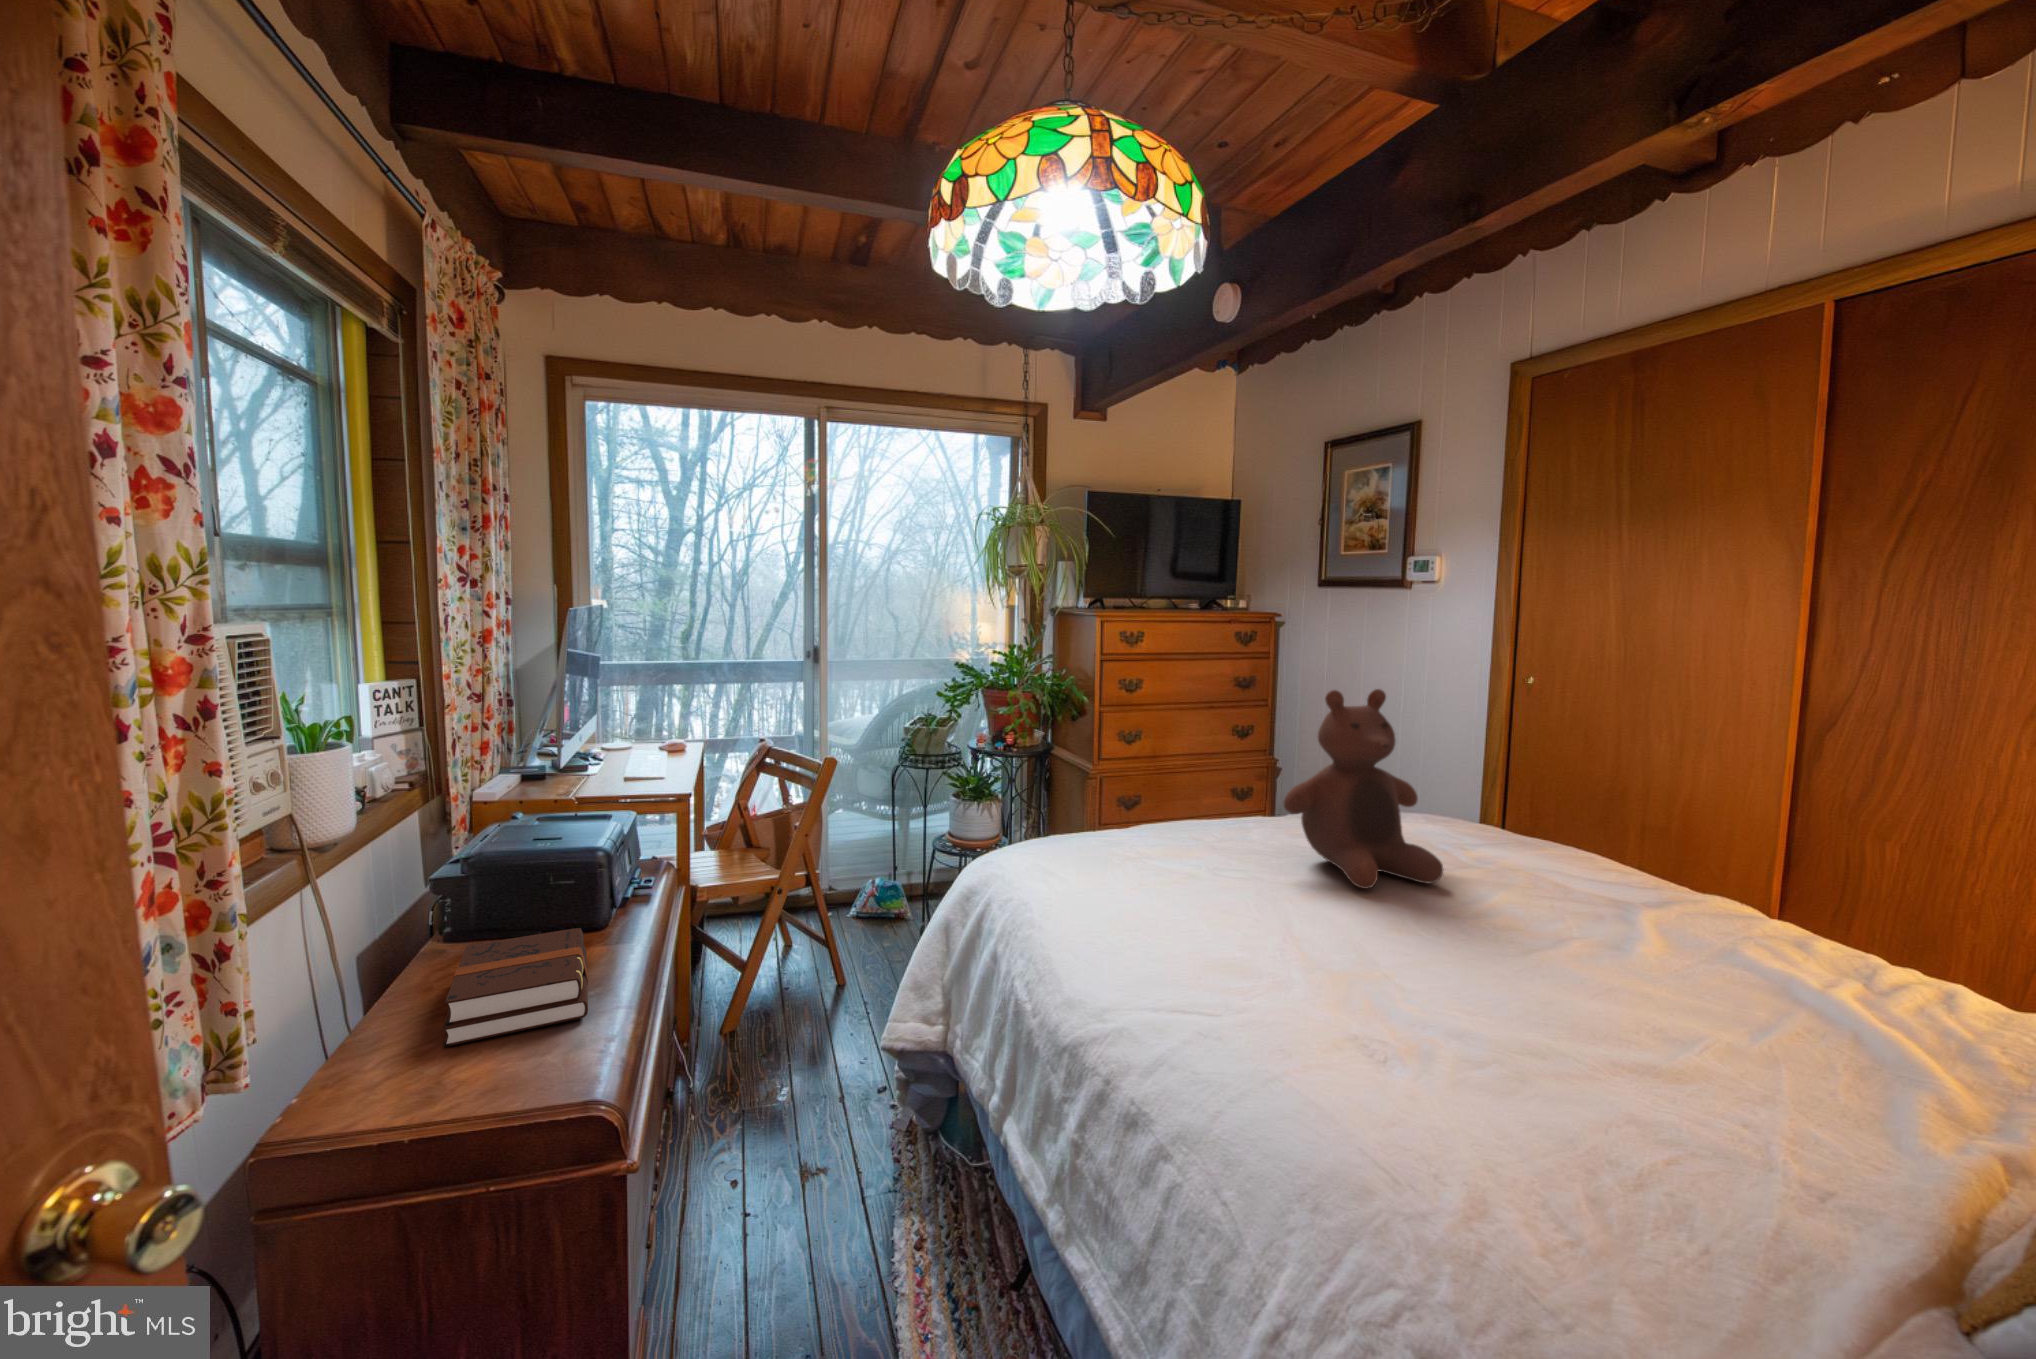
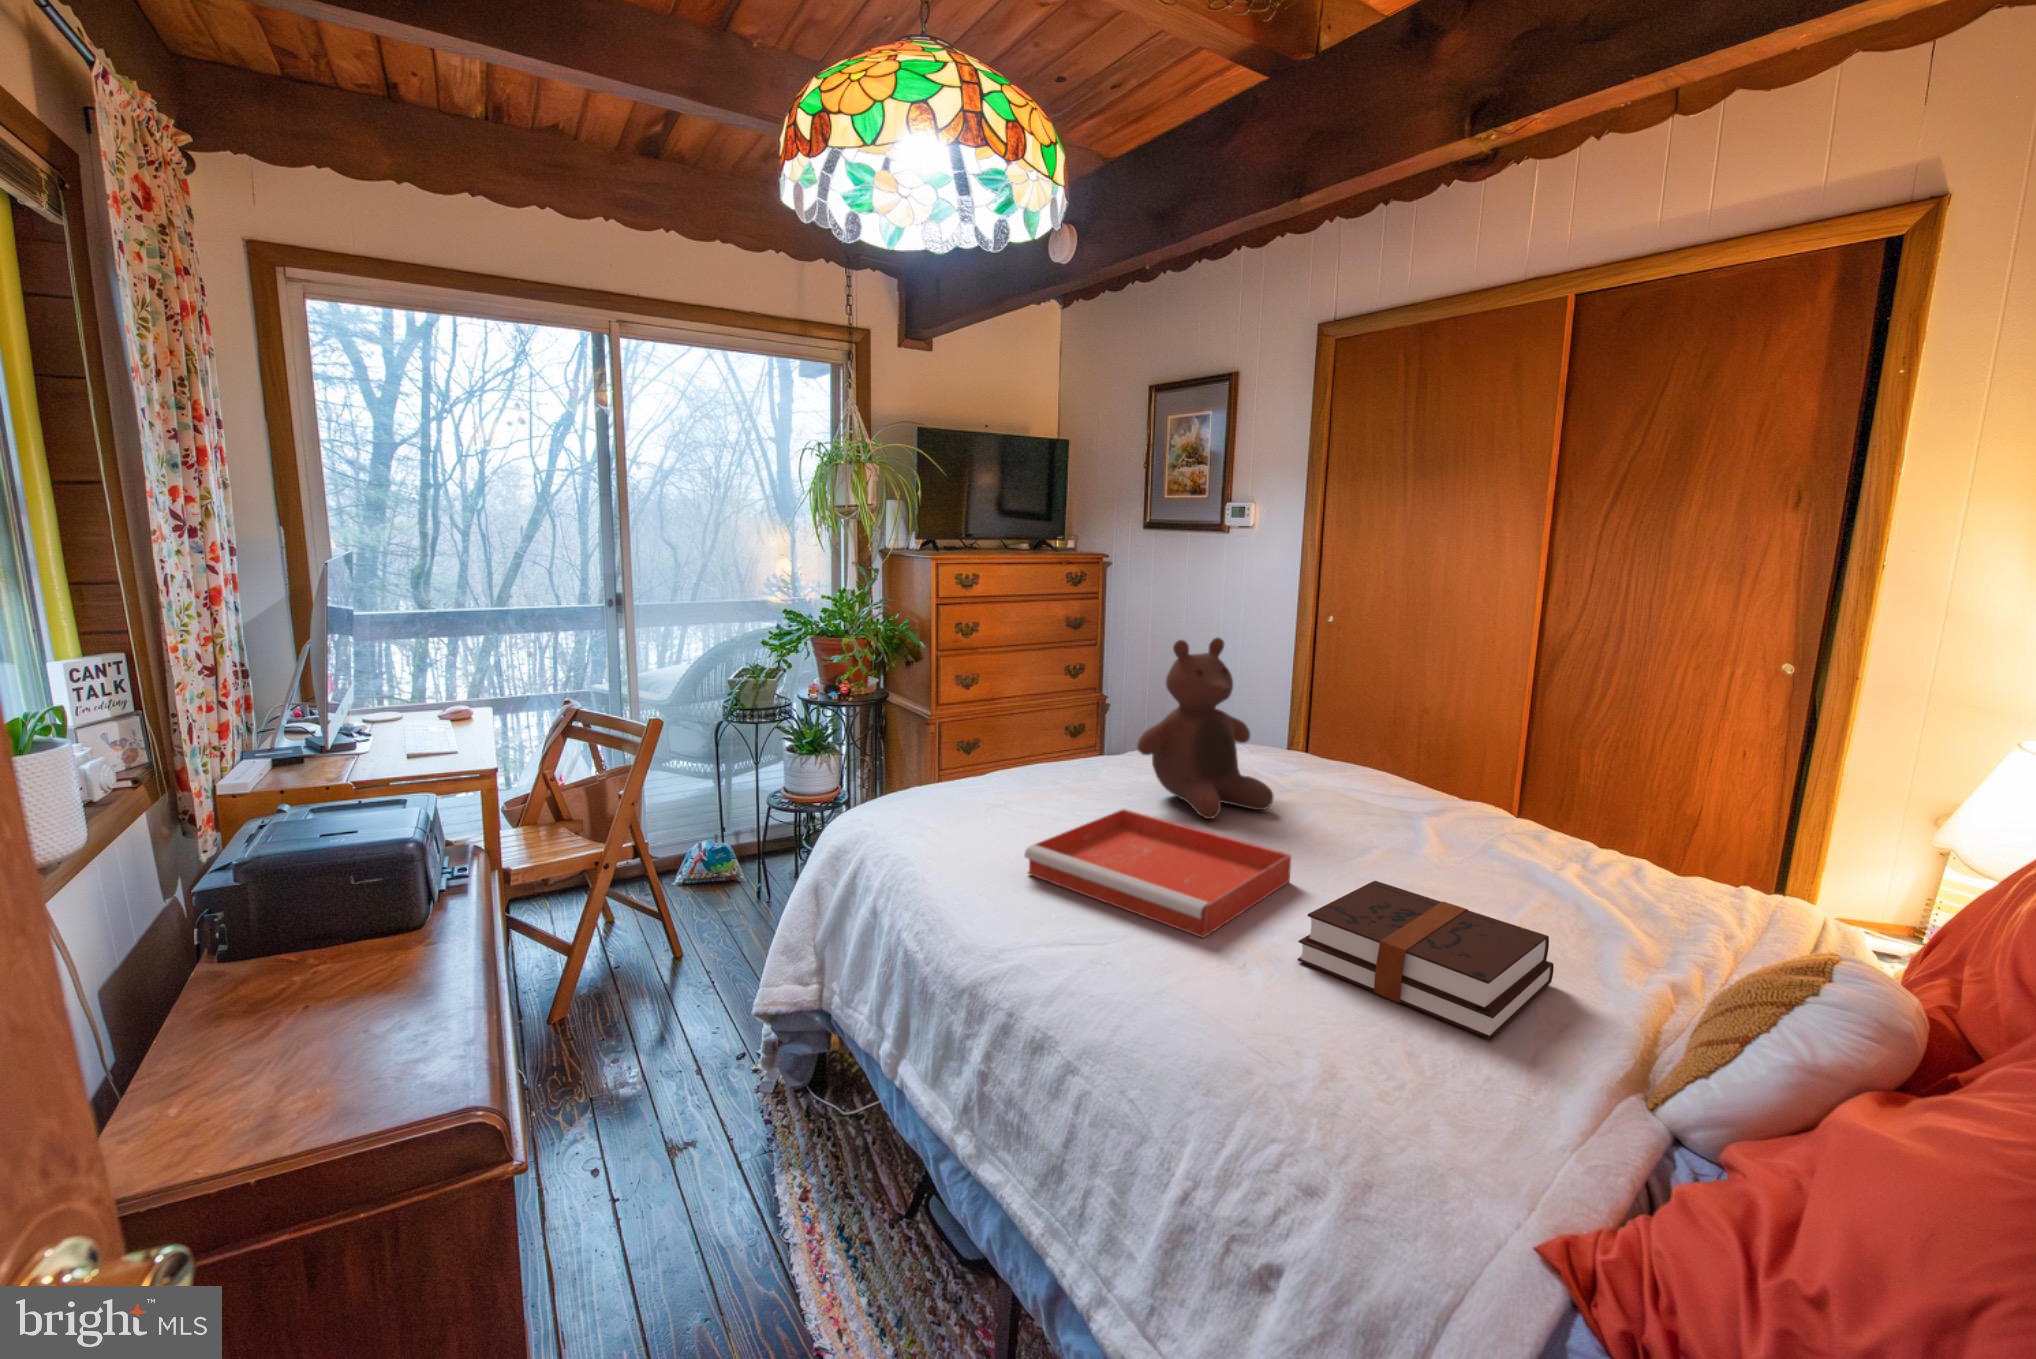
tray: none [1144,870,1456,1024] -> present [1025,809,1291,938]
hardback book: present [442,928,588,1047] -> present [1297,881,1554,1039]

